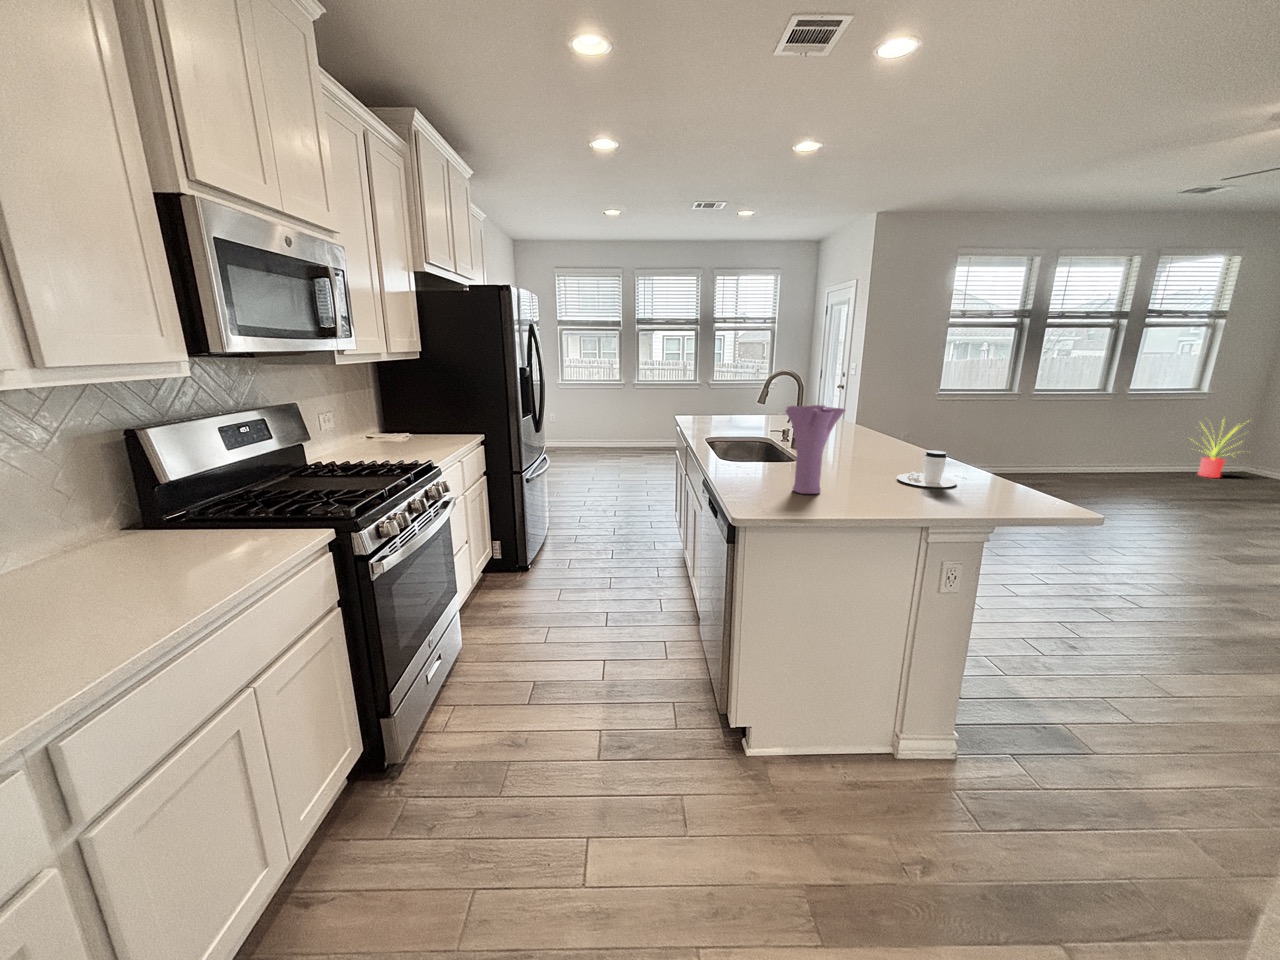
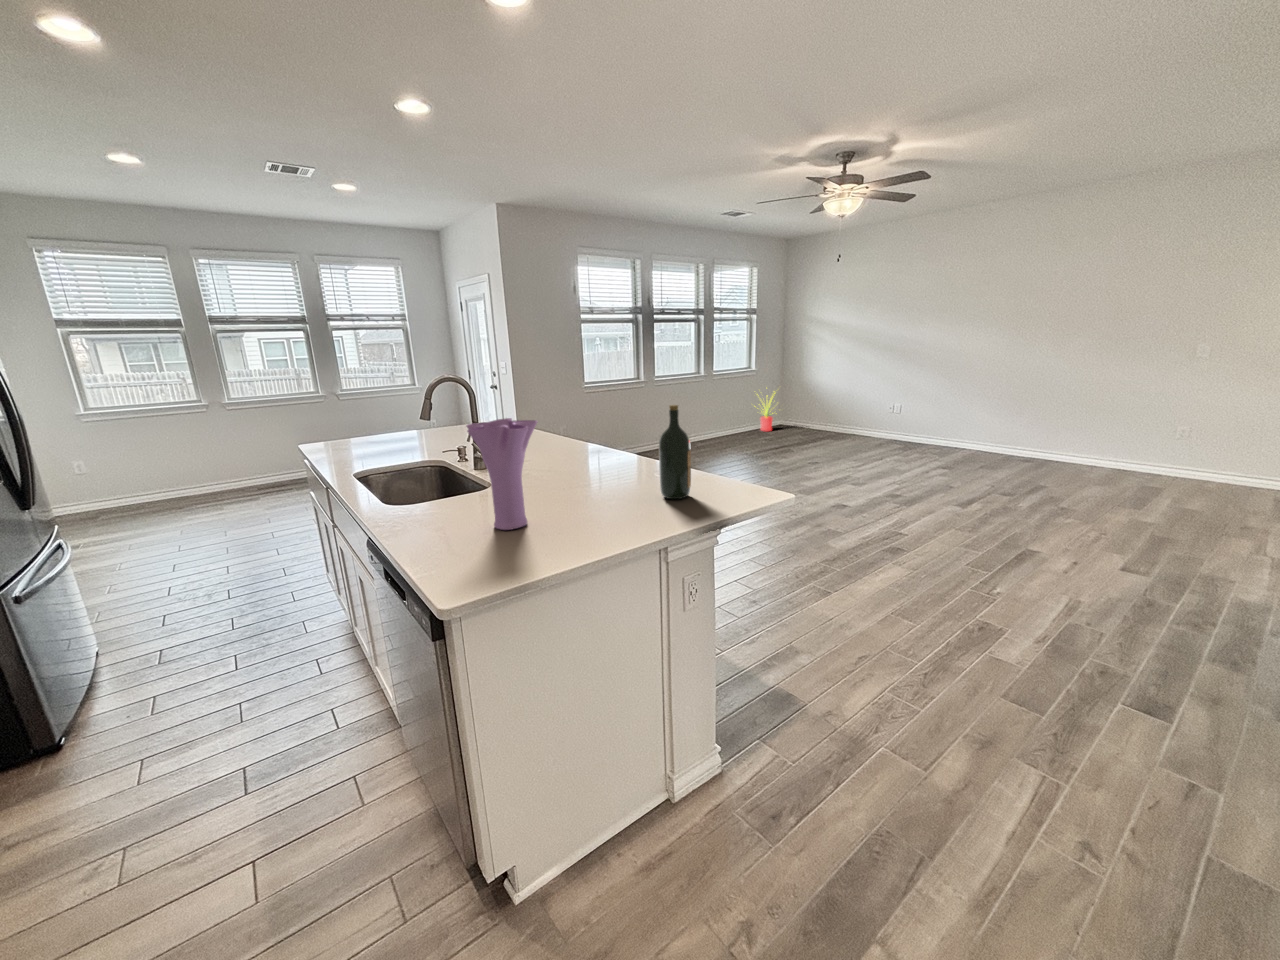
wine bottle: none [960,409,1003,503] -> present [659,405,691,499]
coffee cup: present [897,450,956,487] -> none [596,451,651,491]

